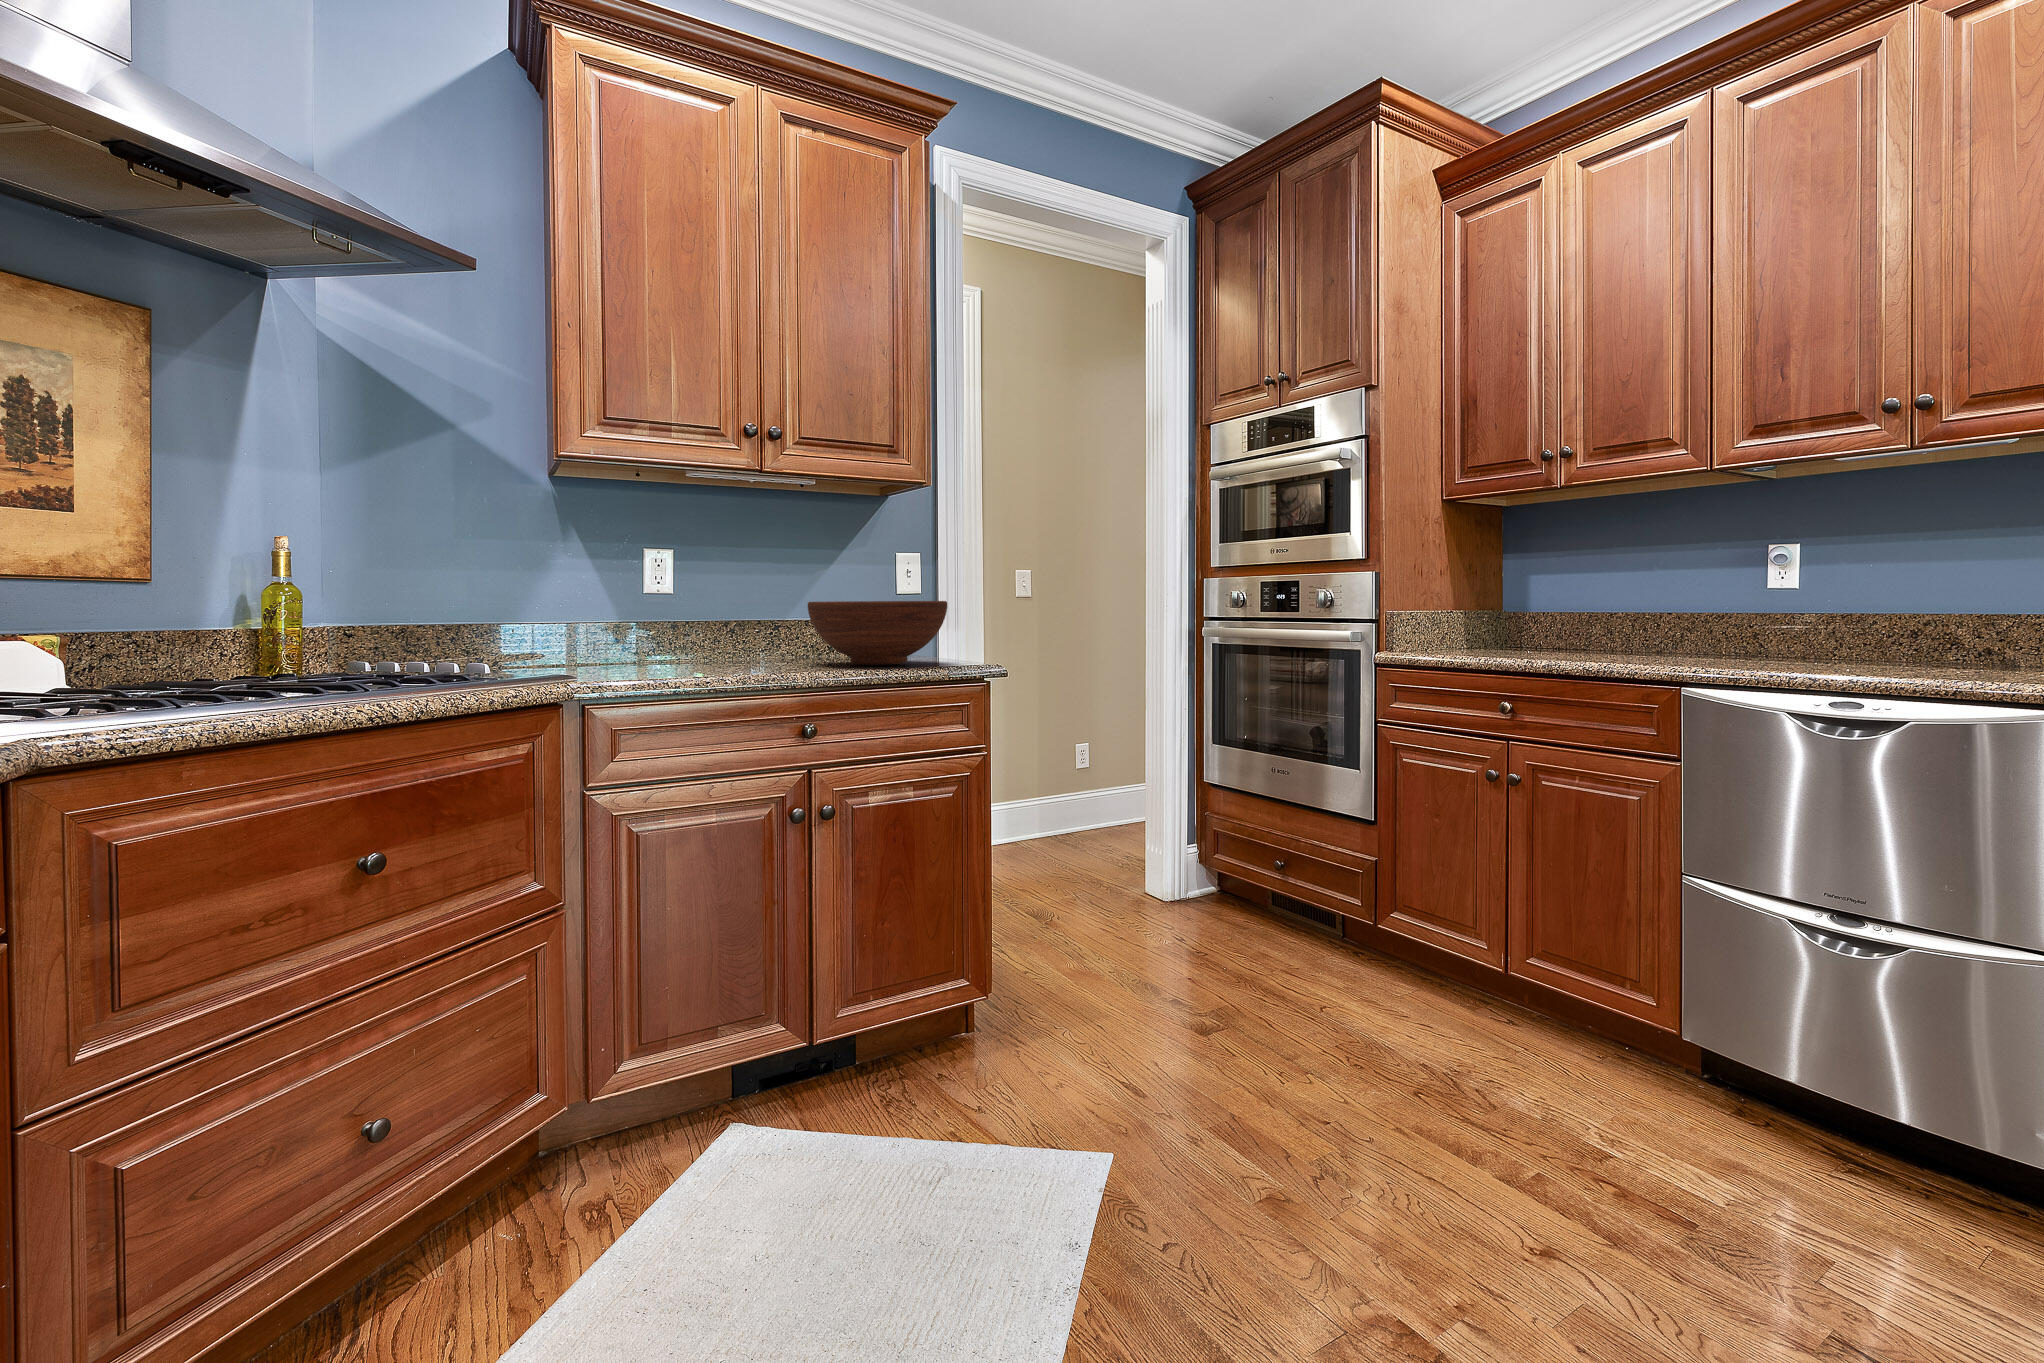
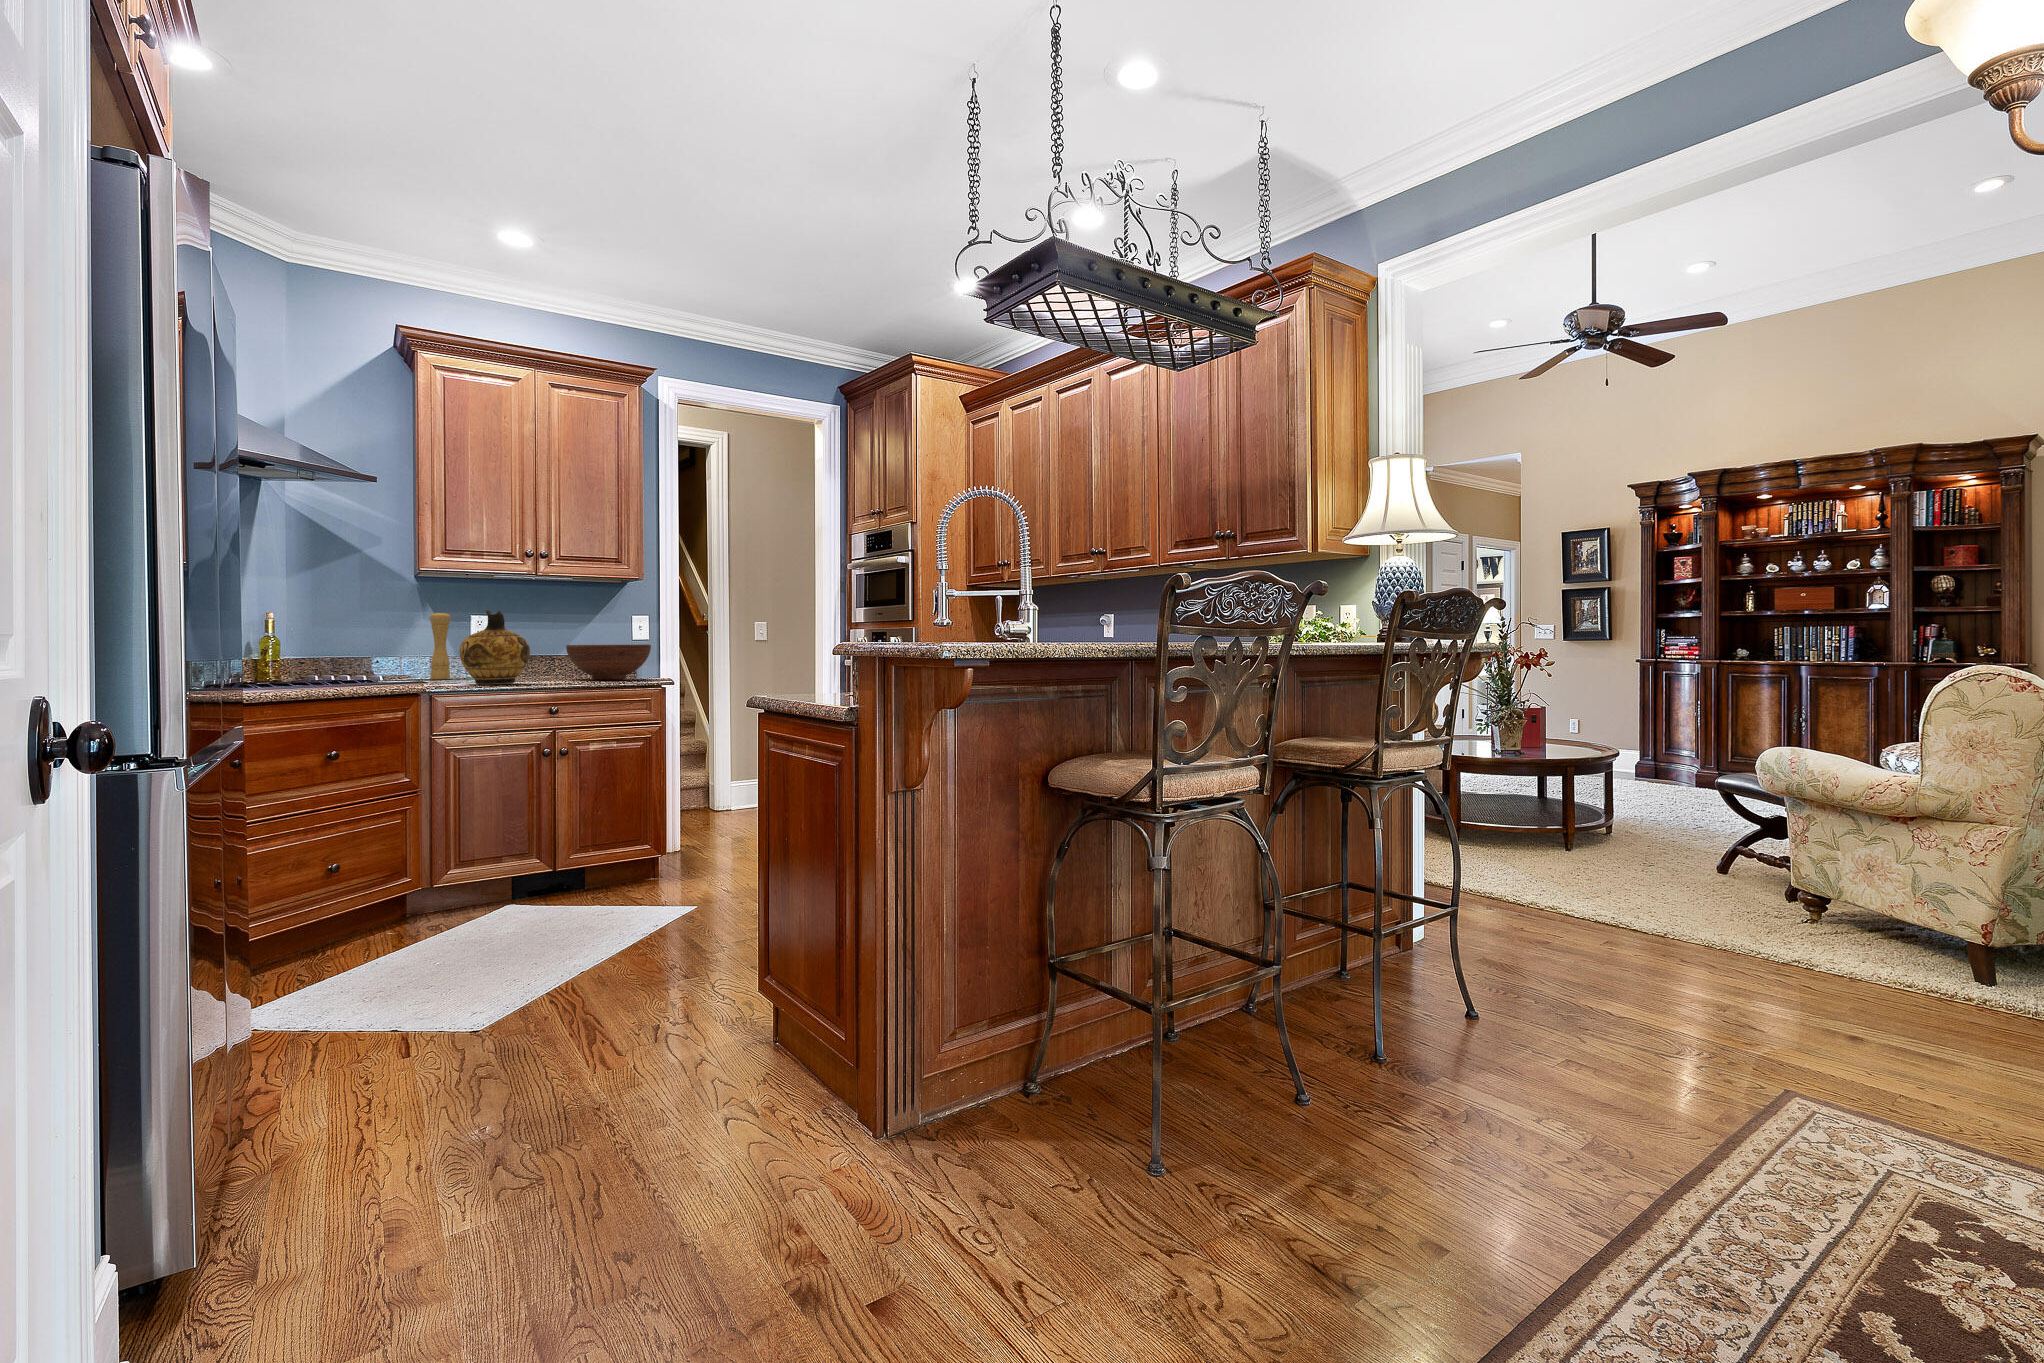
ceramic jug: none [636,530,767,682] -> present [459,610,530,685]
pepper mill: none [575,542,610,664] -> present [430,612,450,679]

